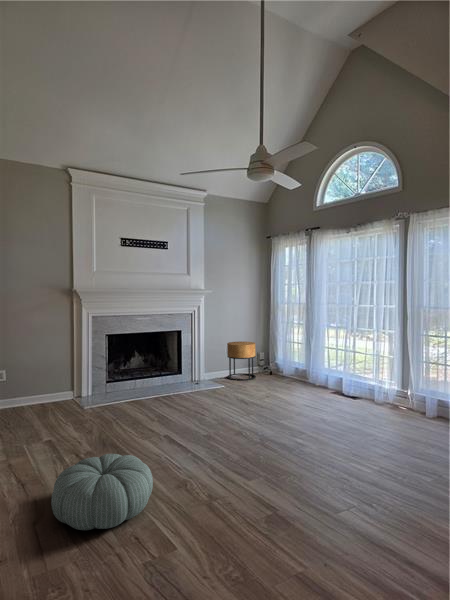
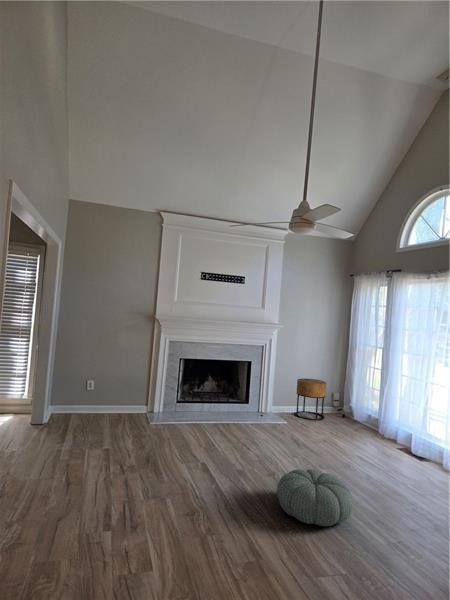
pouf: present [51,454,153,530] -> present [277,469,352,526]

